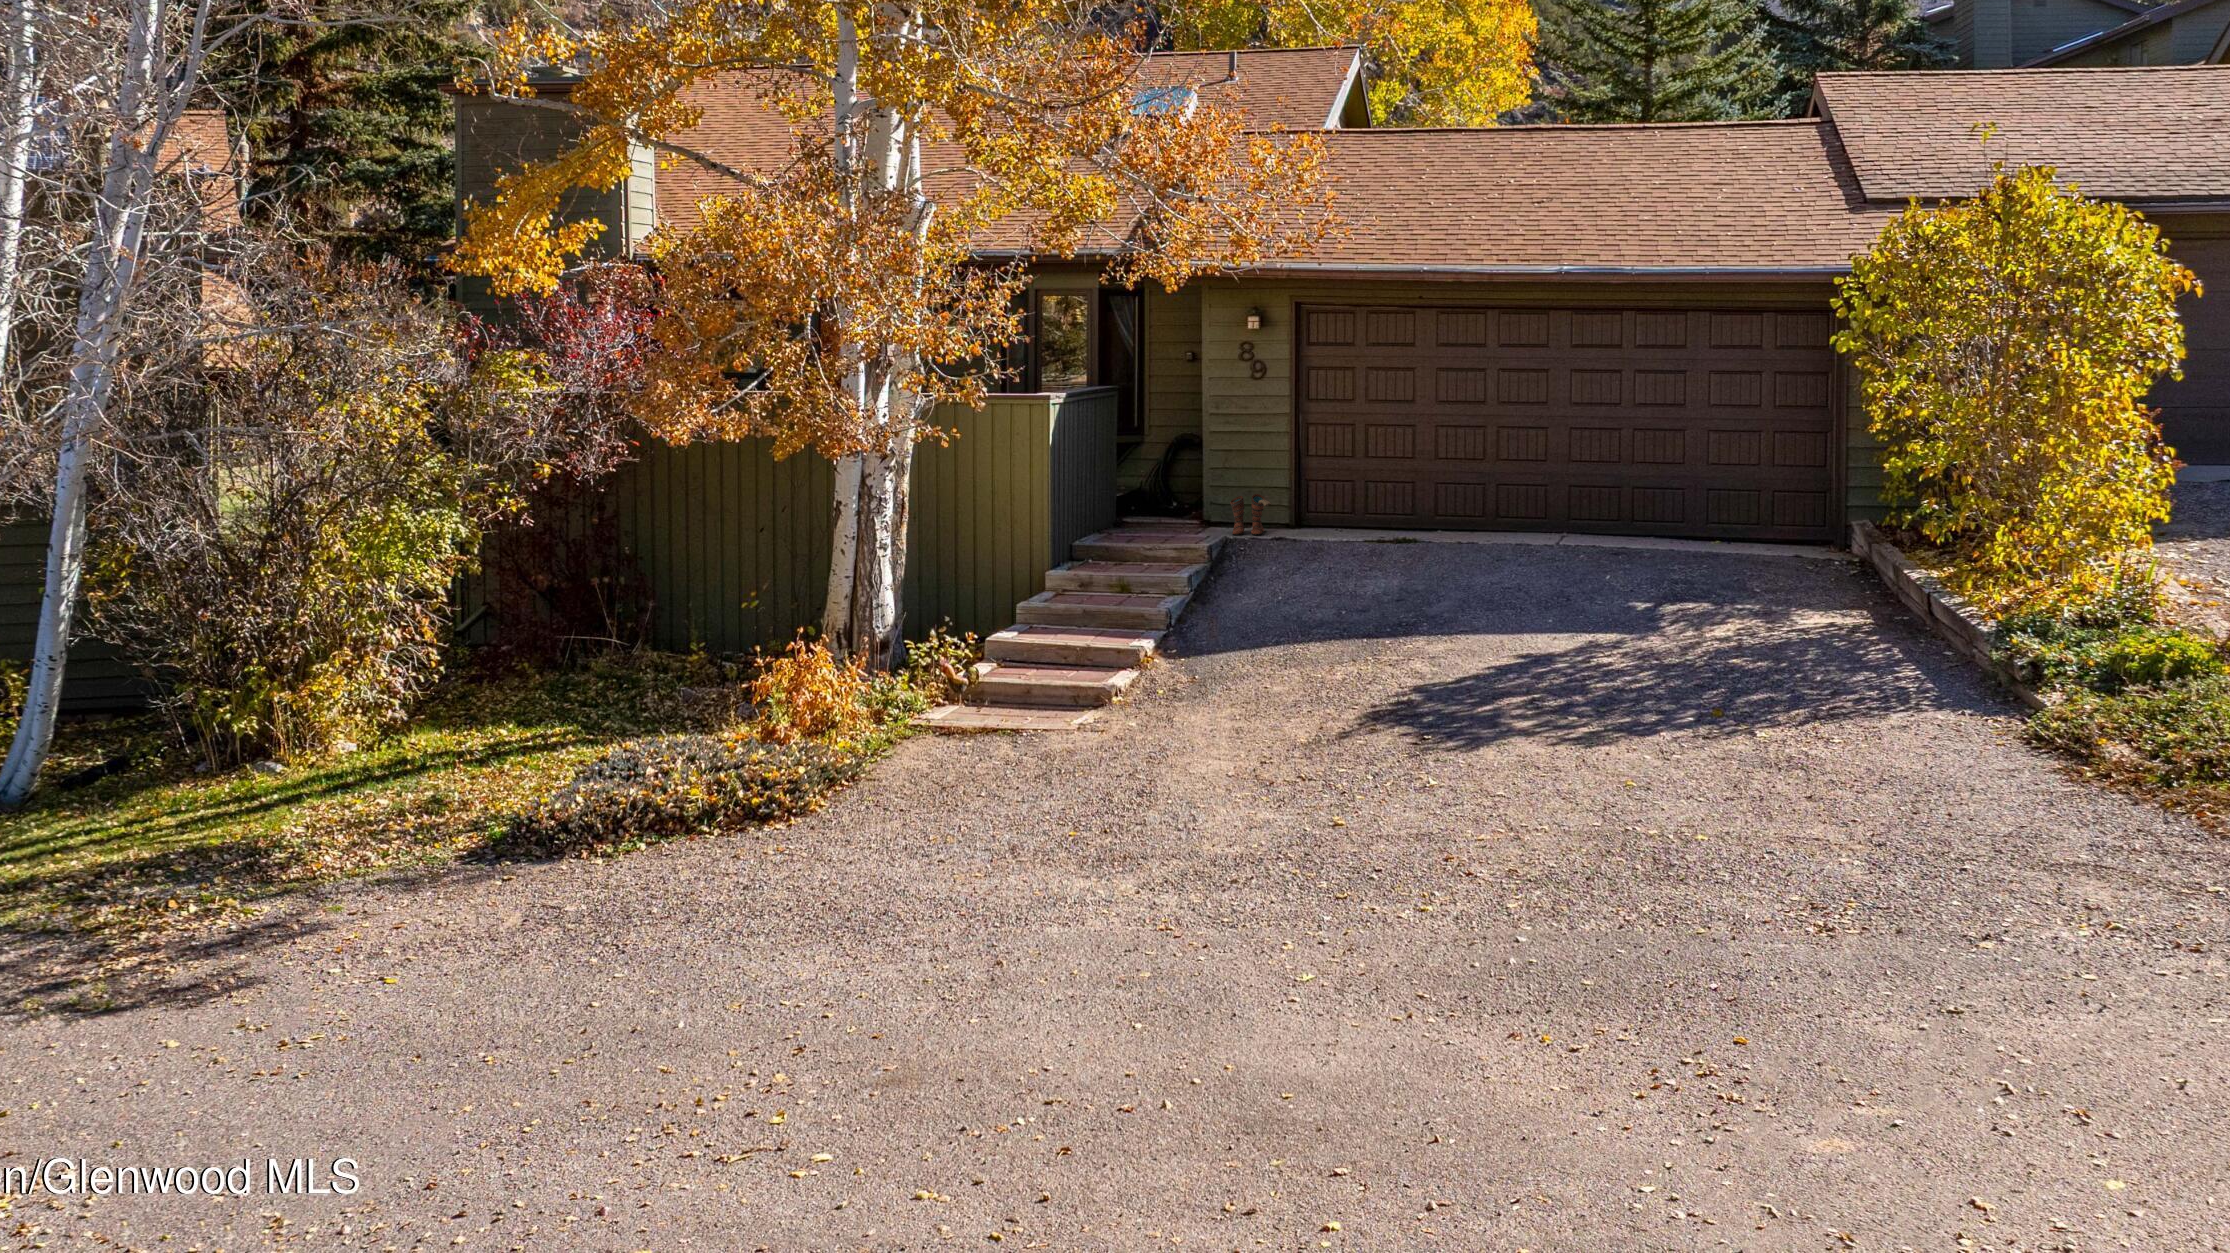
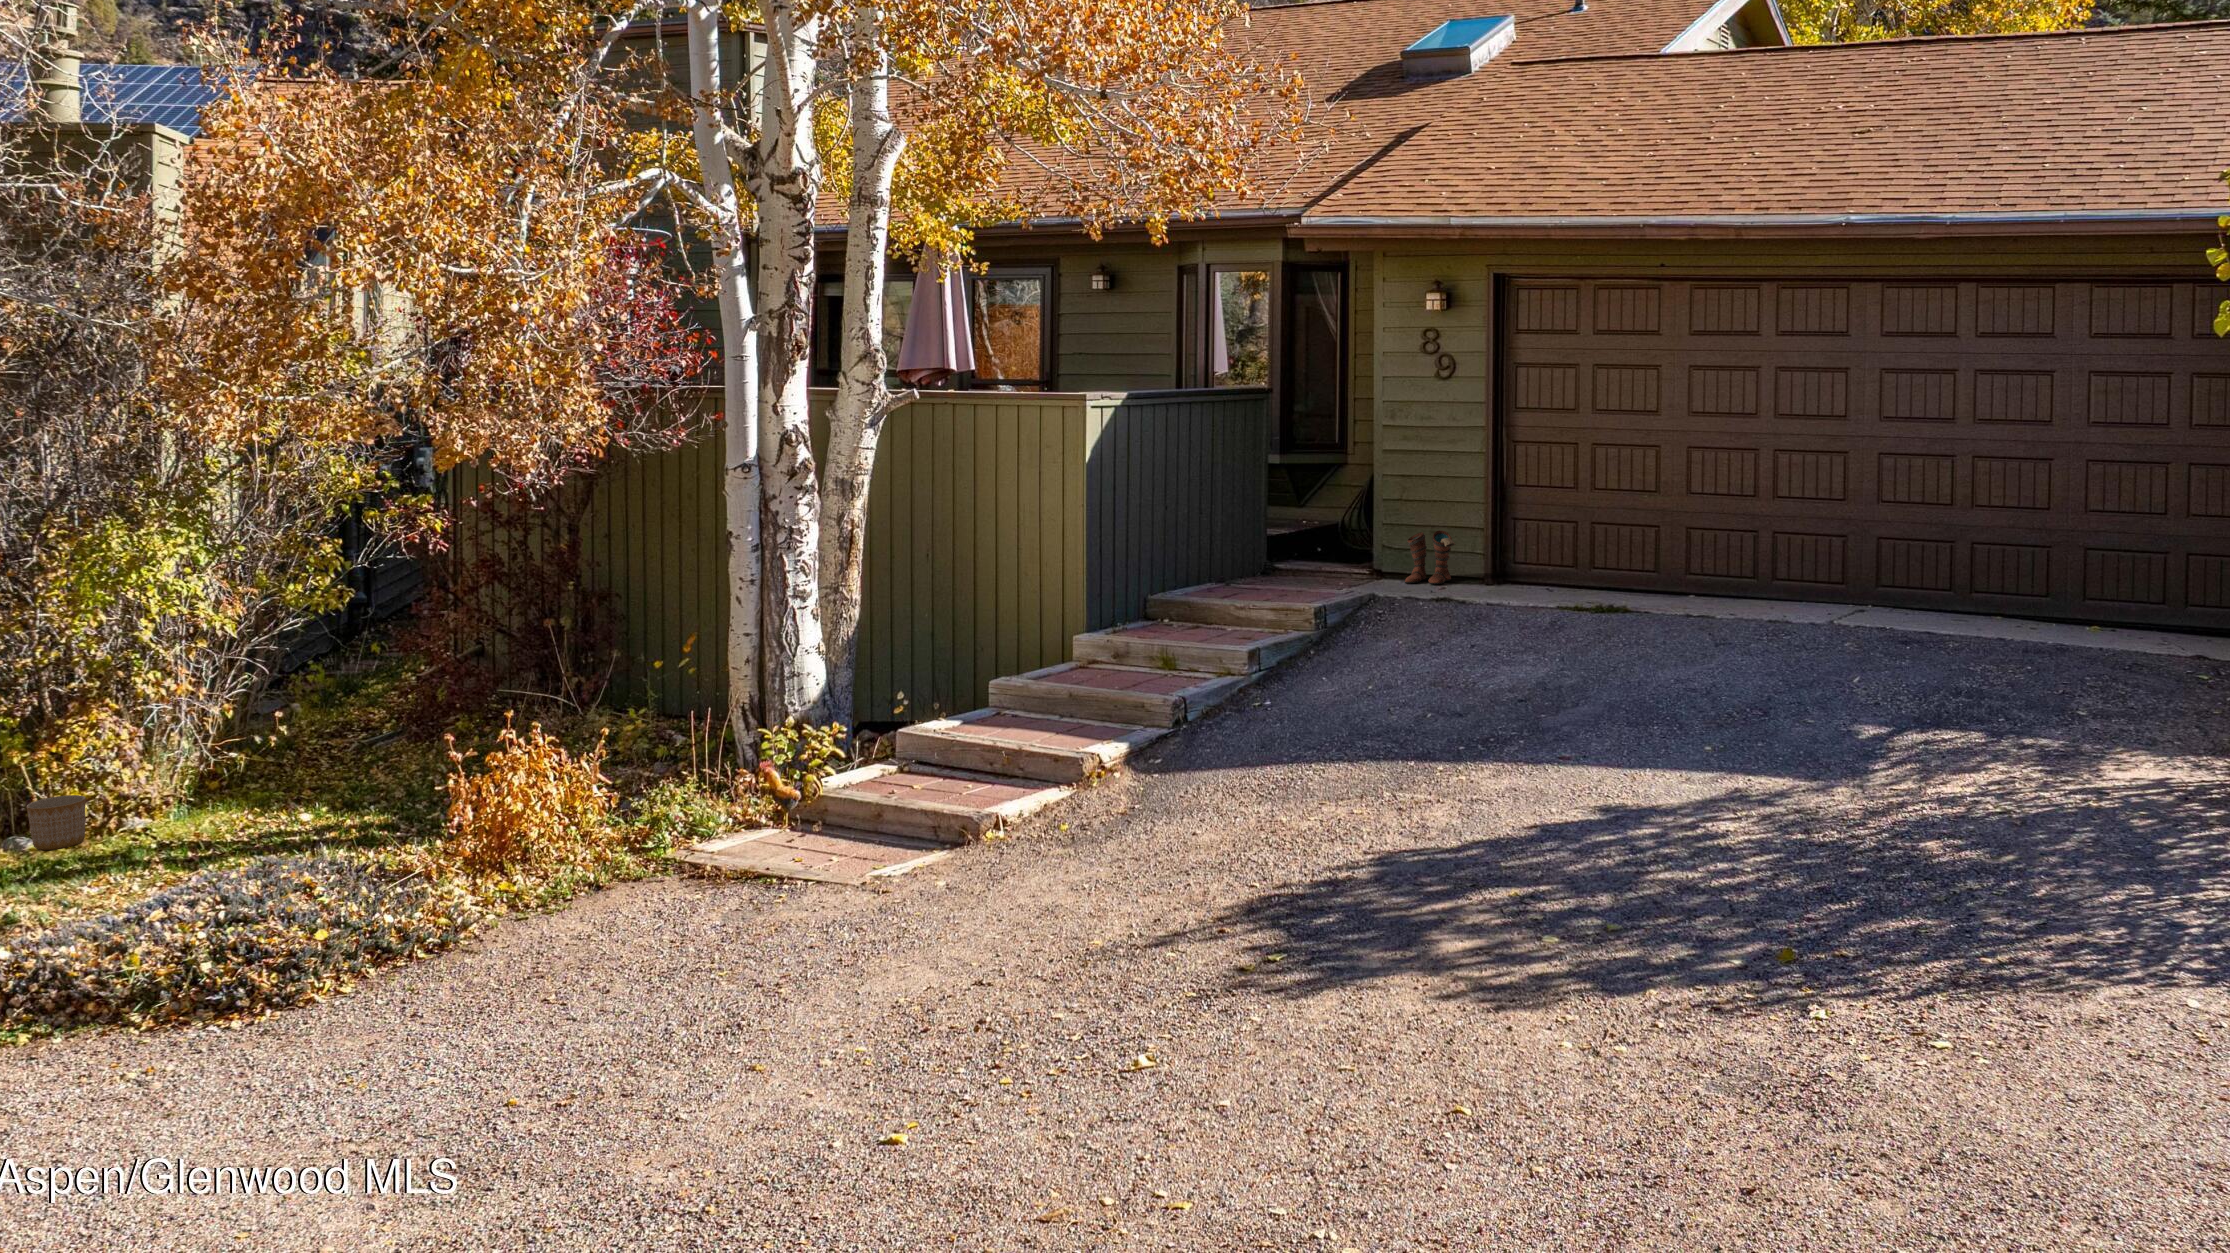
planter: none [299,730,344,774] -> present [27,795,86,850]

